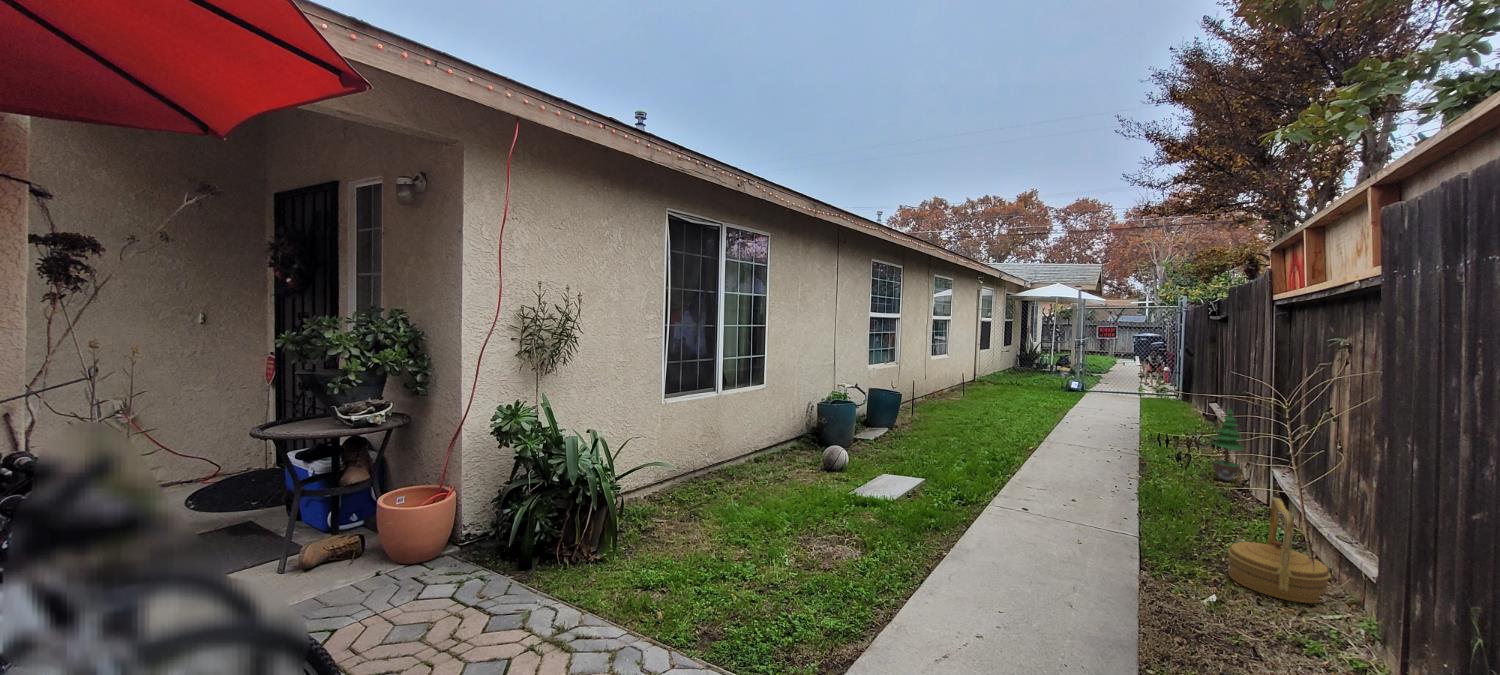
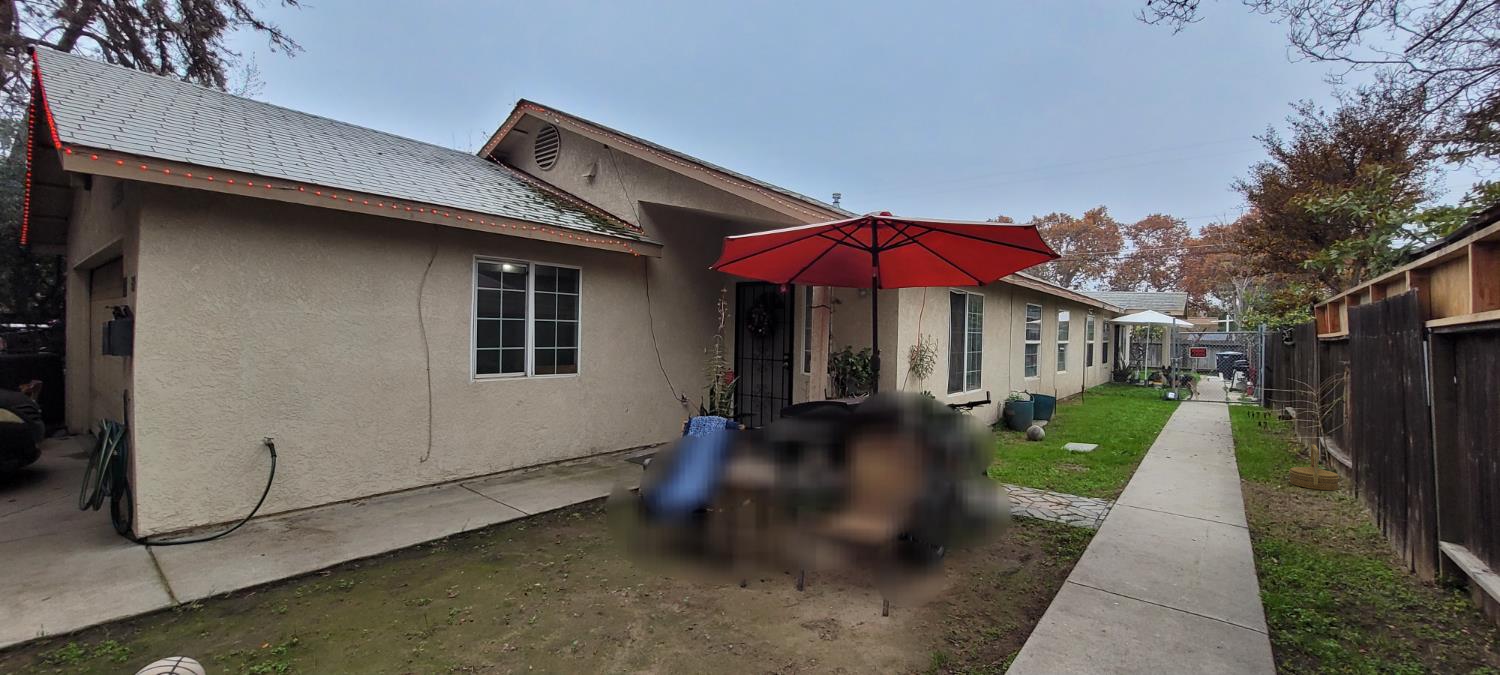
potted tree: present [1212,409,1244,481] -> none [1283,404,1305,451]

